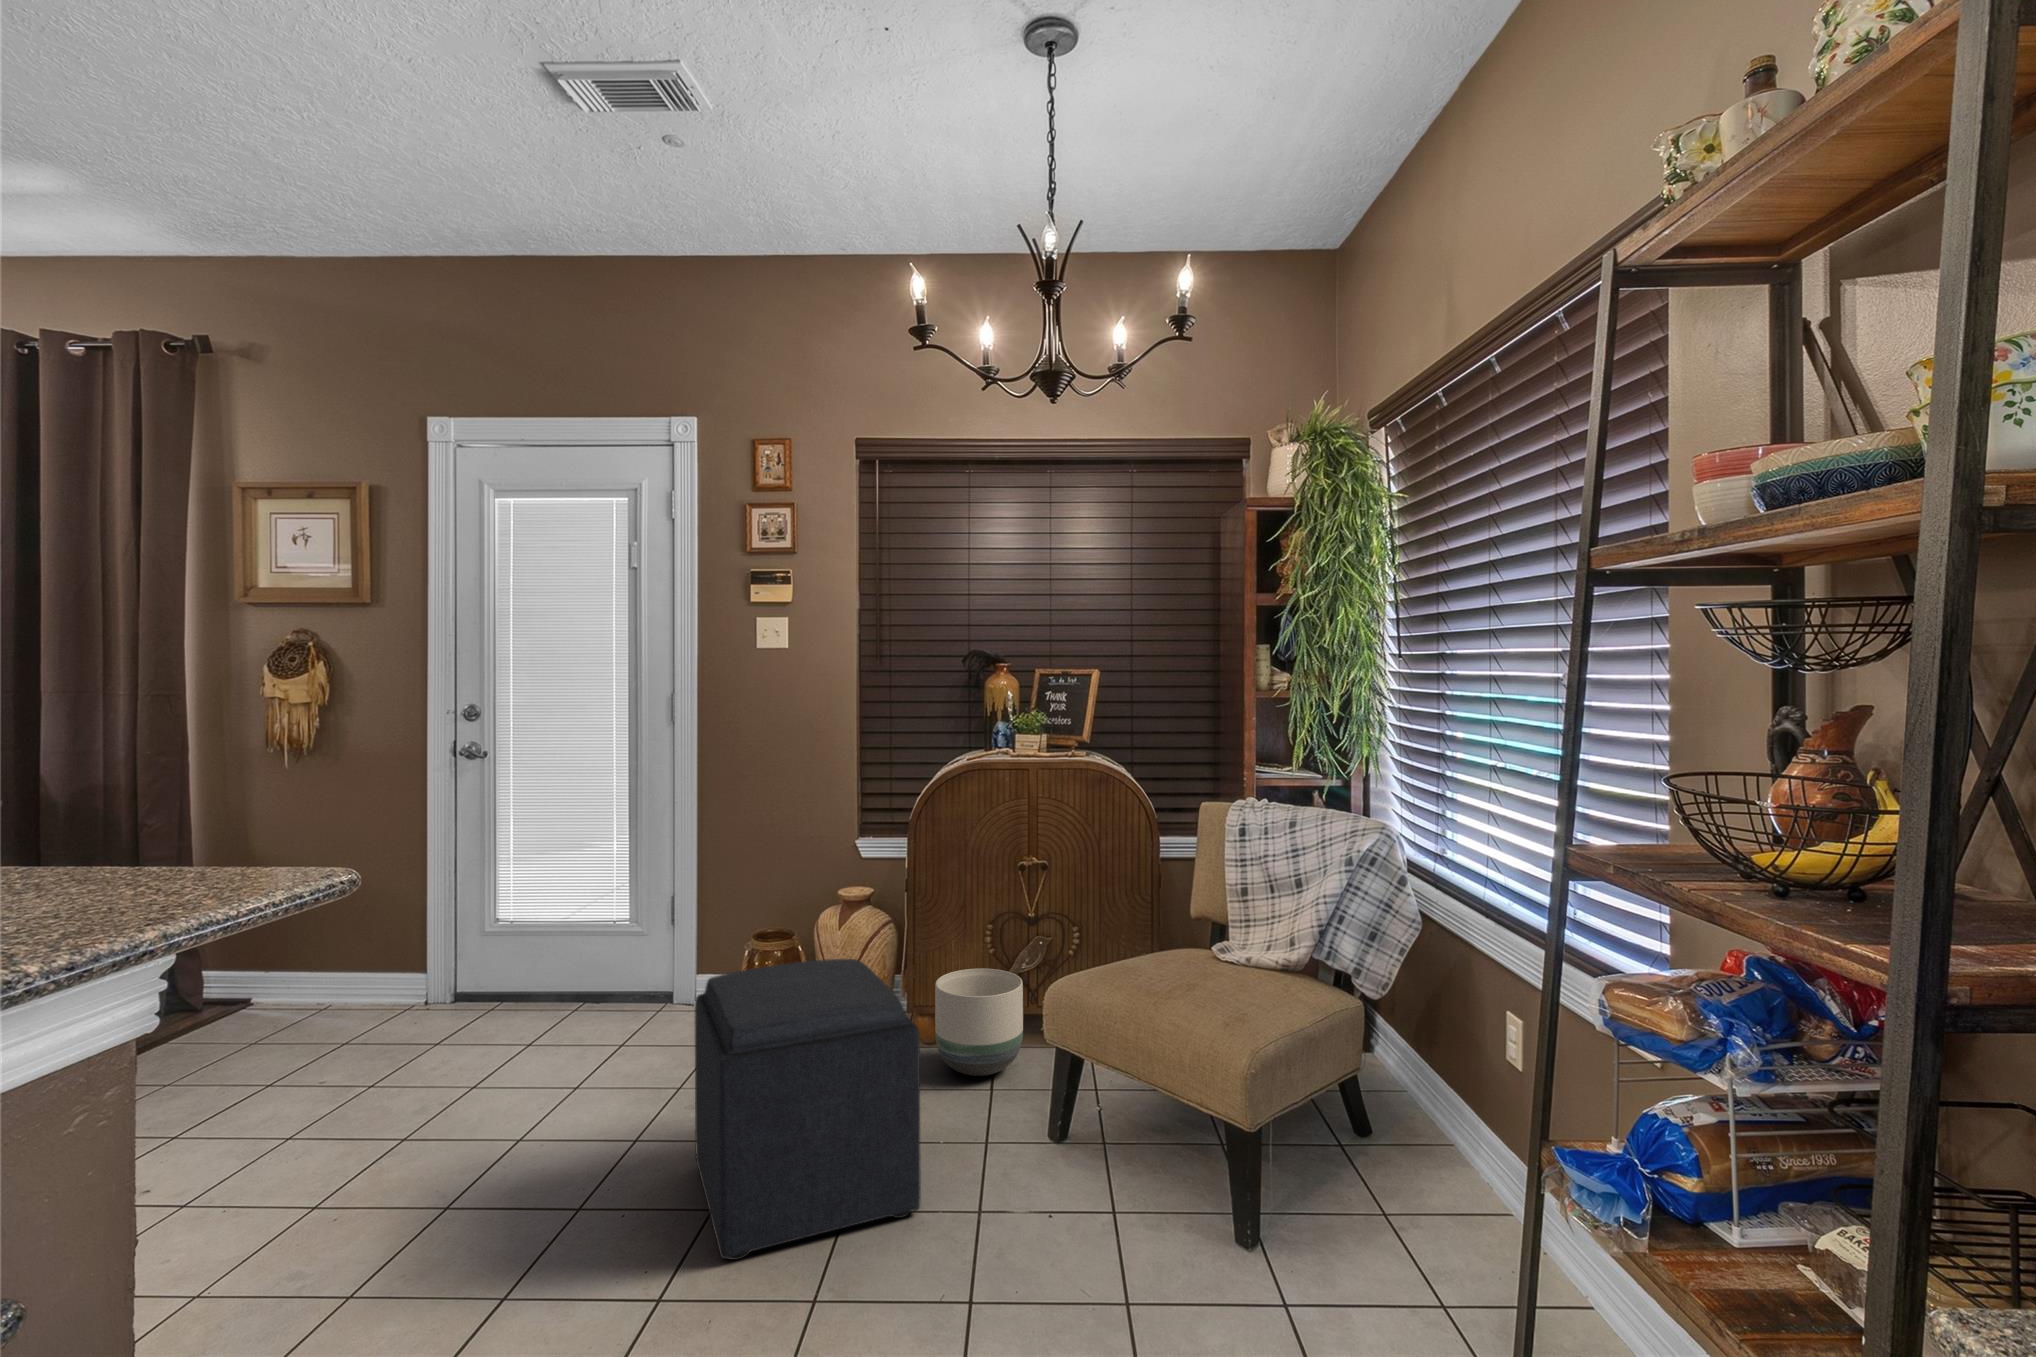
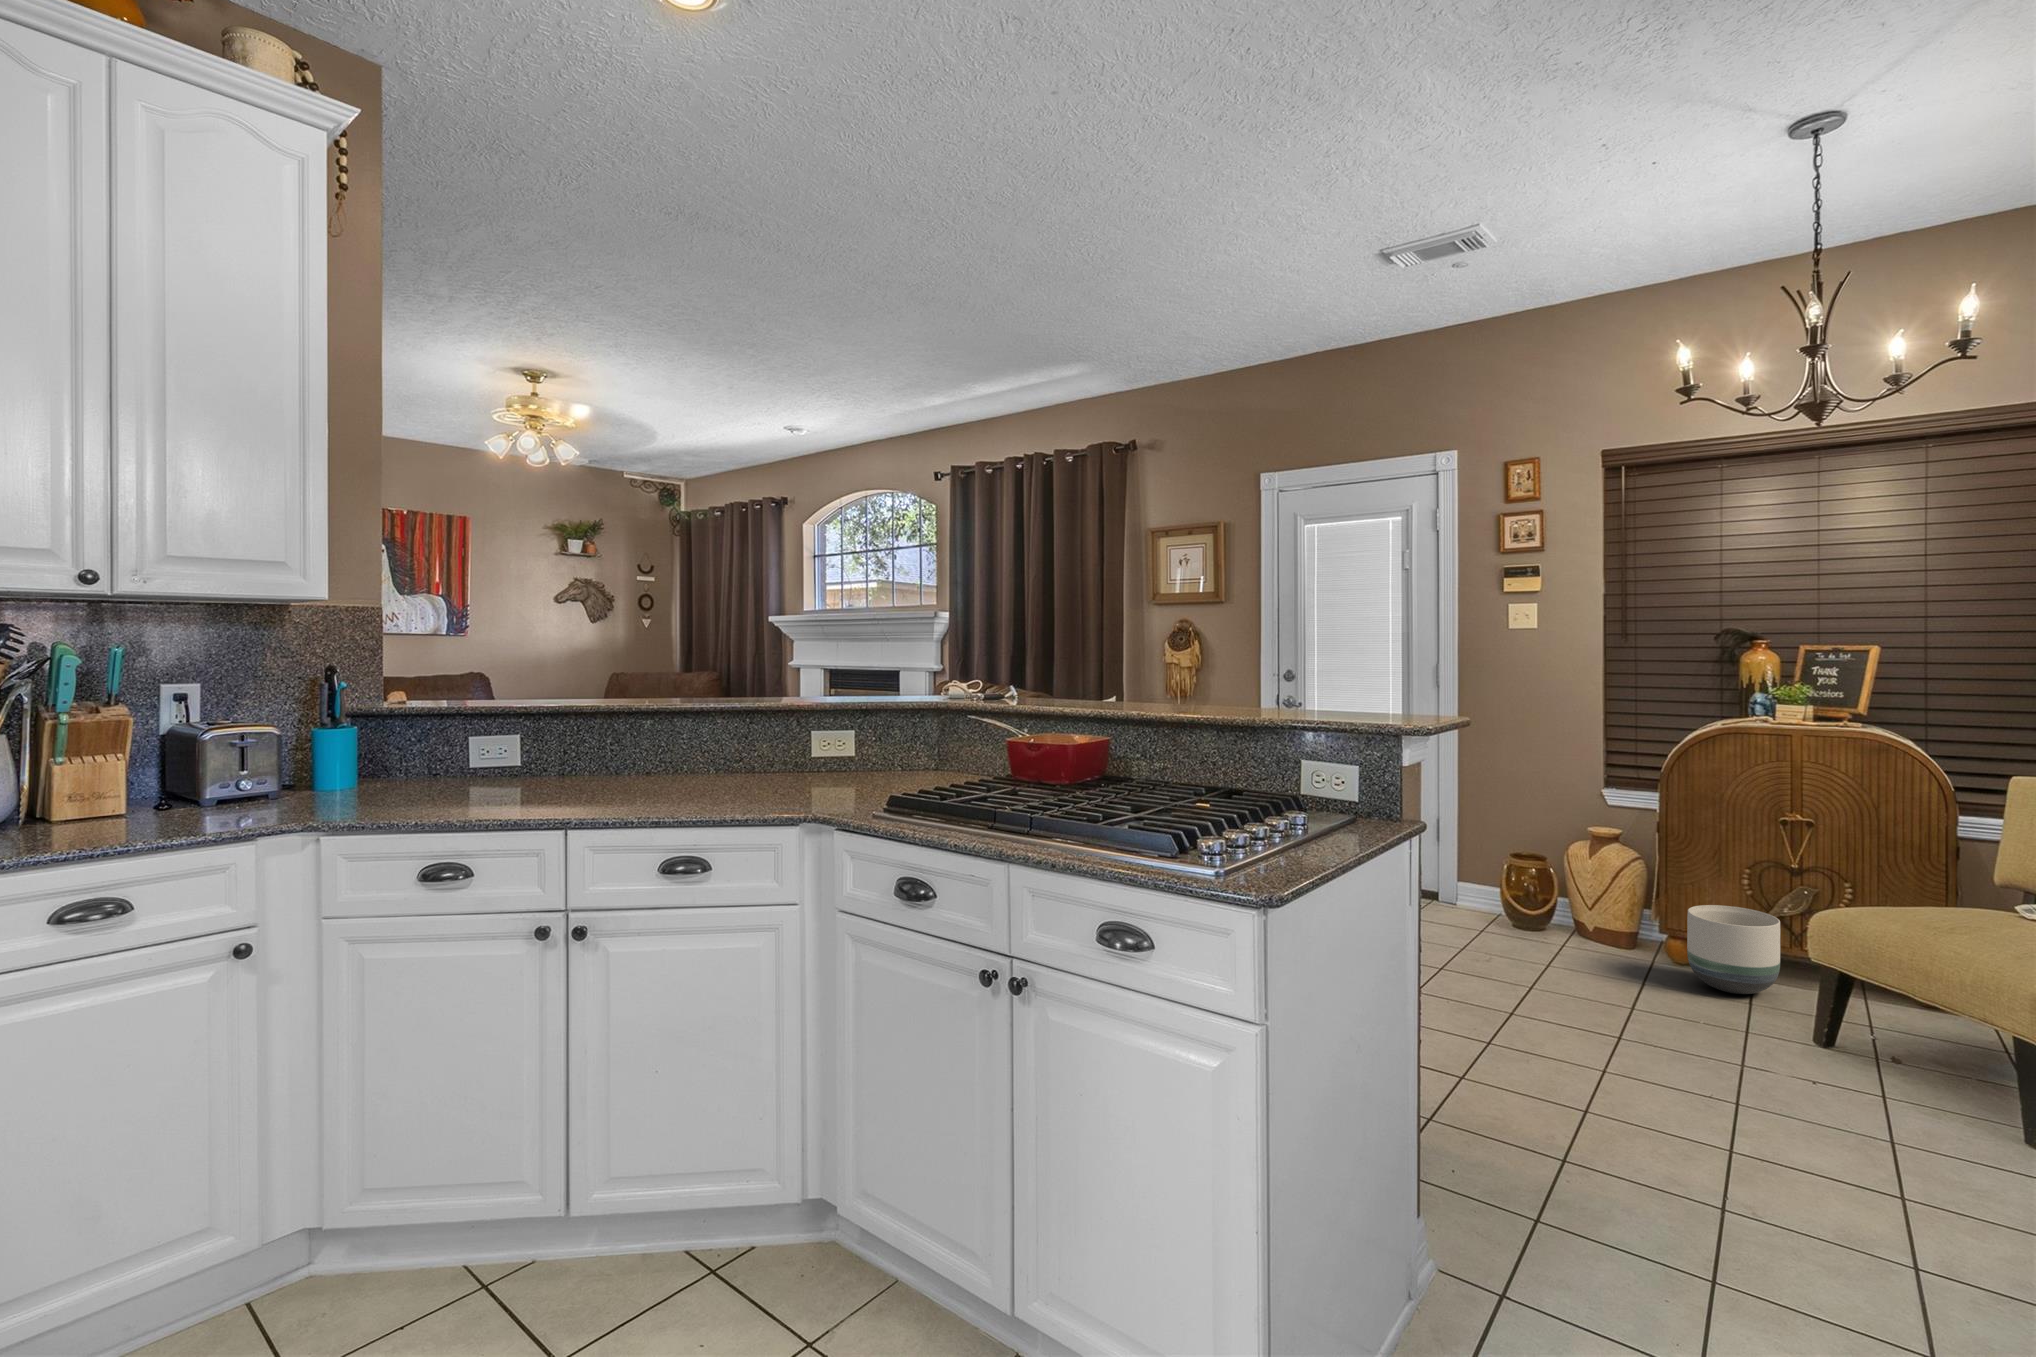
ottoman: present [695,959,921,1260] -> none [1490,868,1681,1059]

